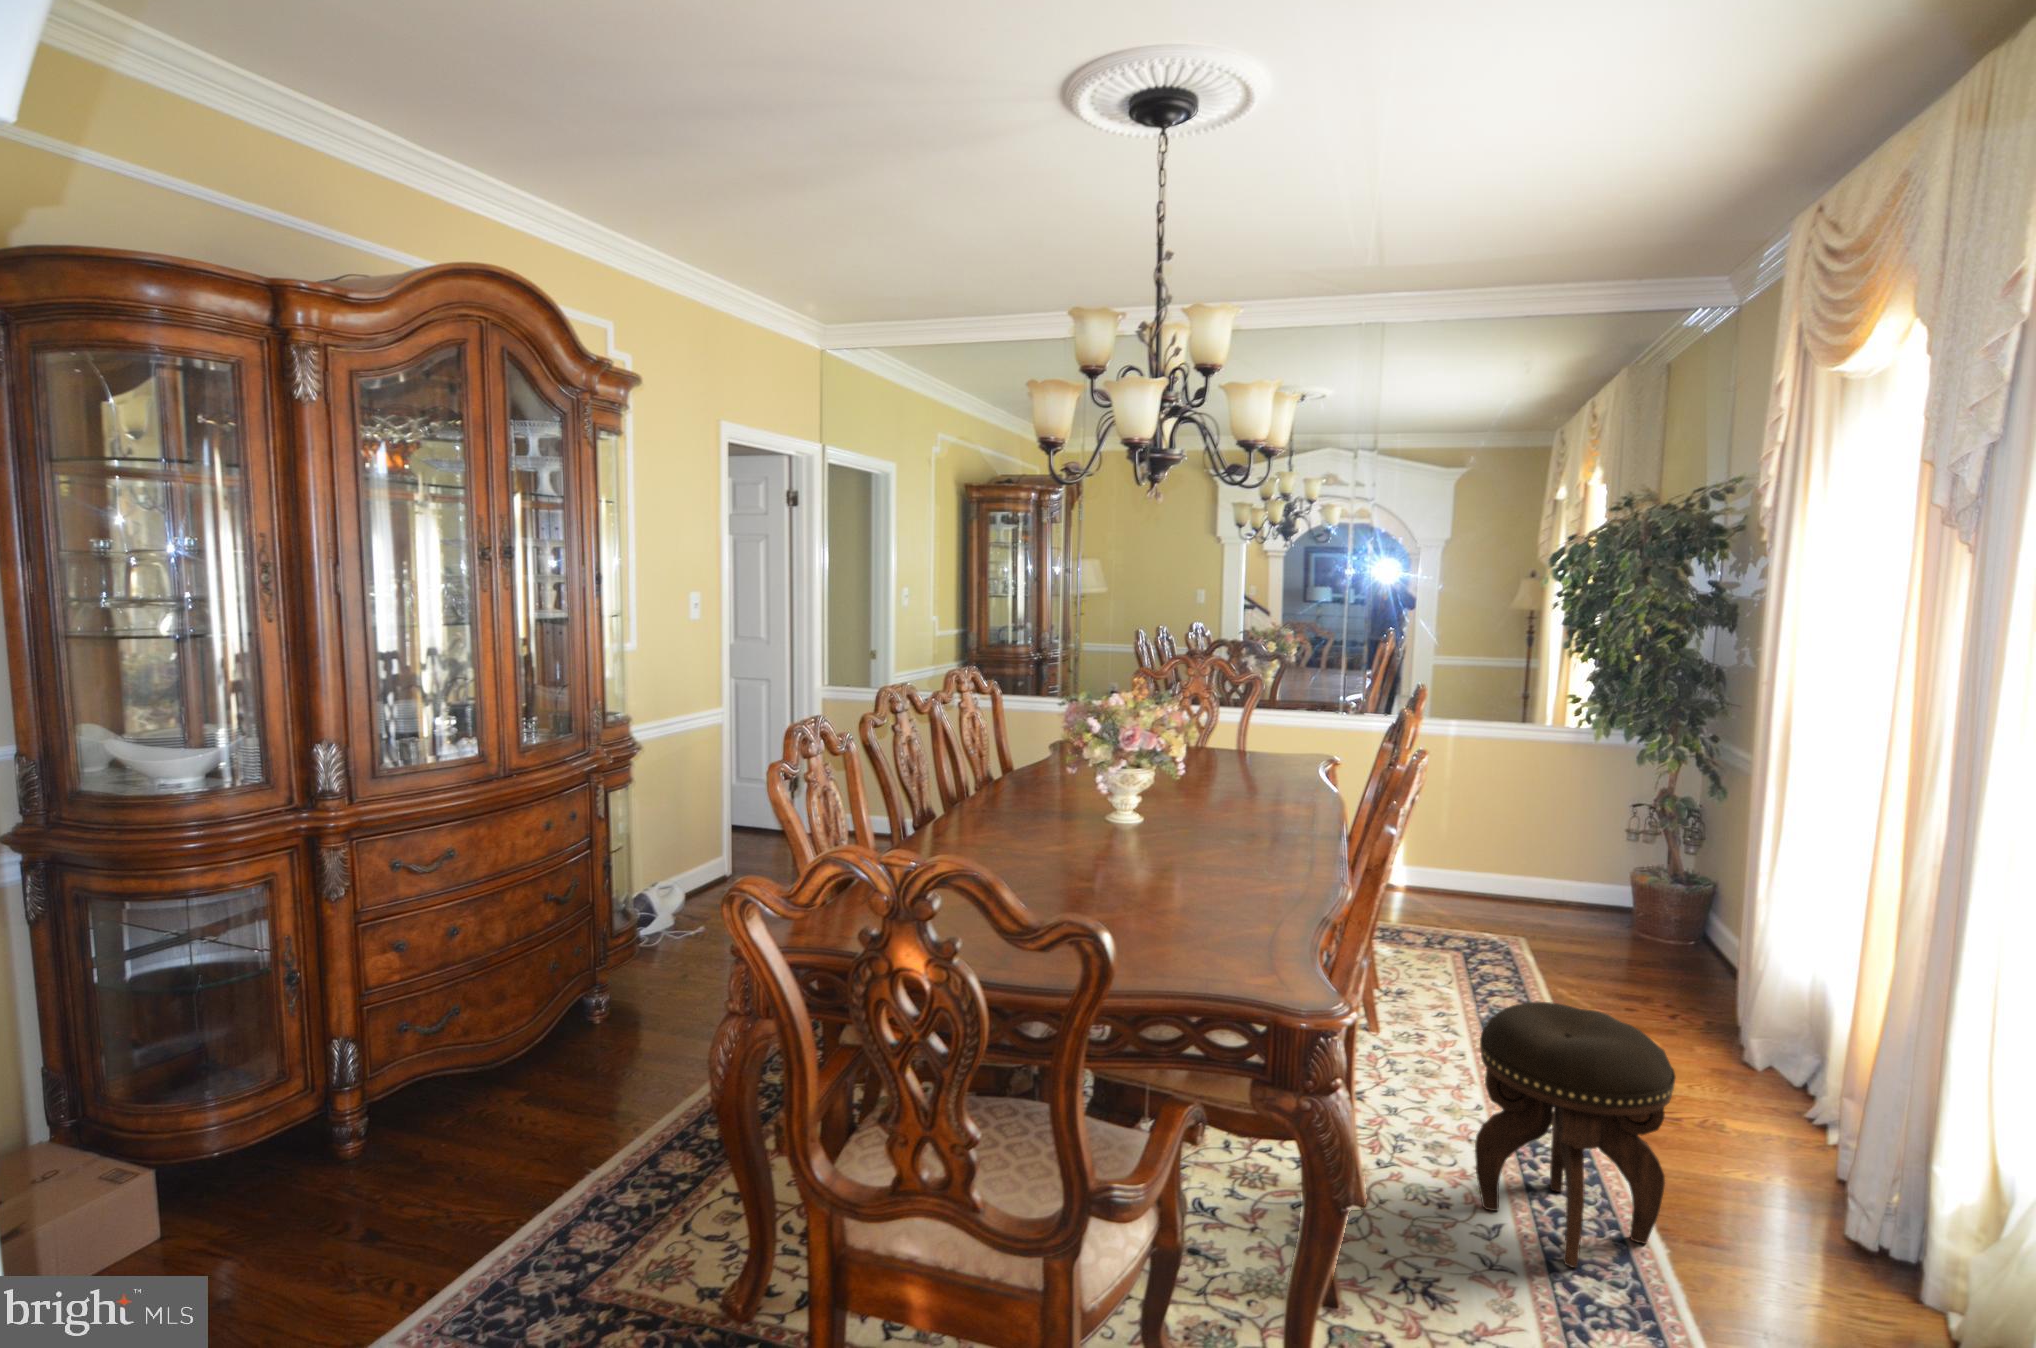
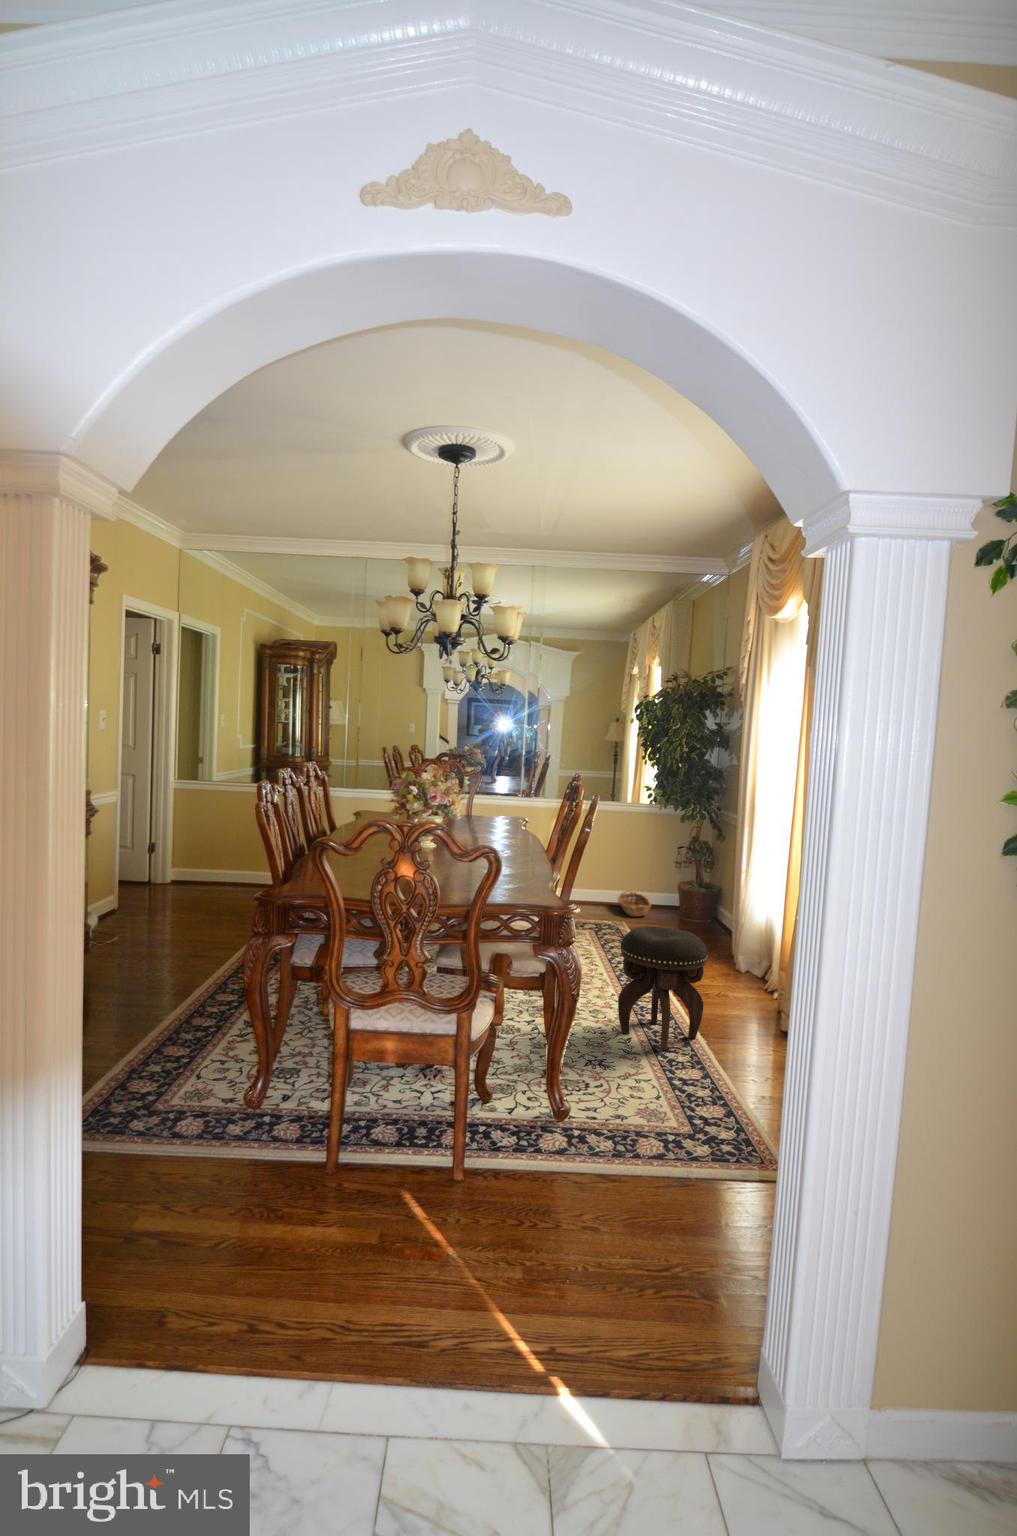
basket: none [1499,875,1591,933] -> present [618,891,651,916]

